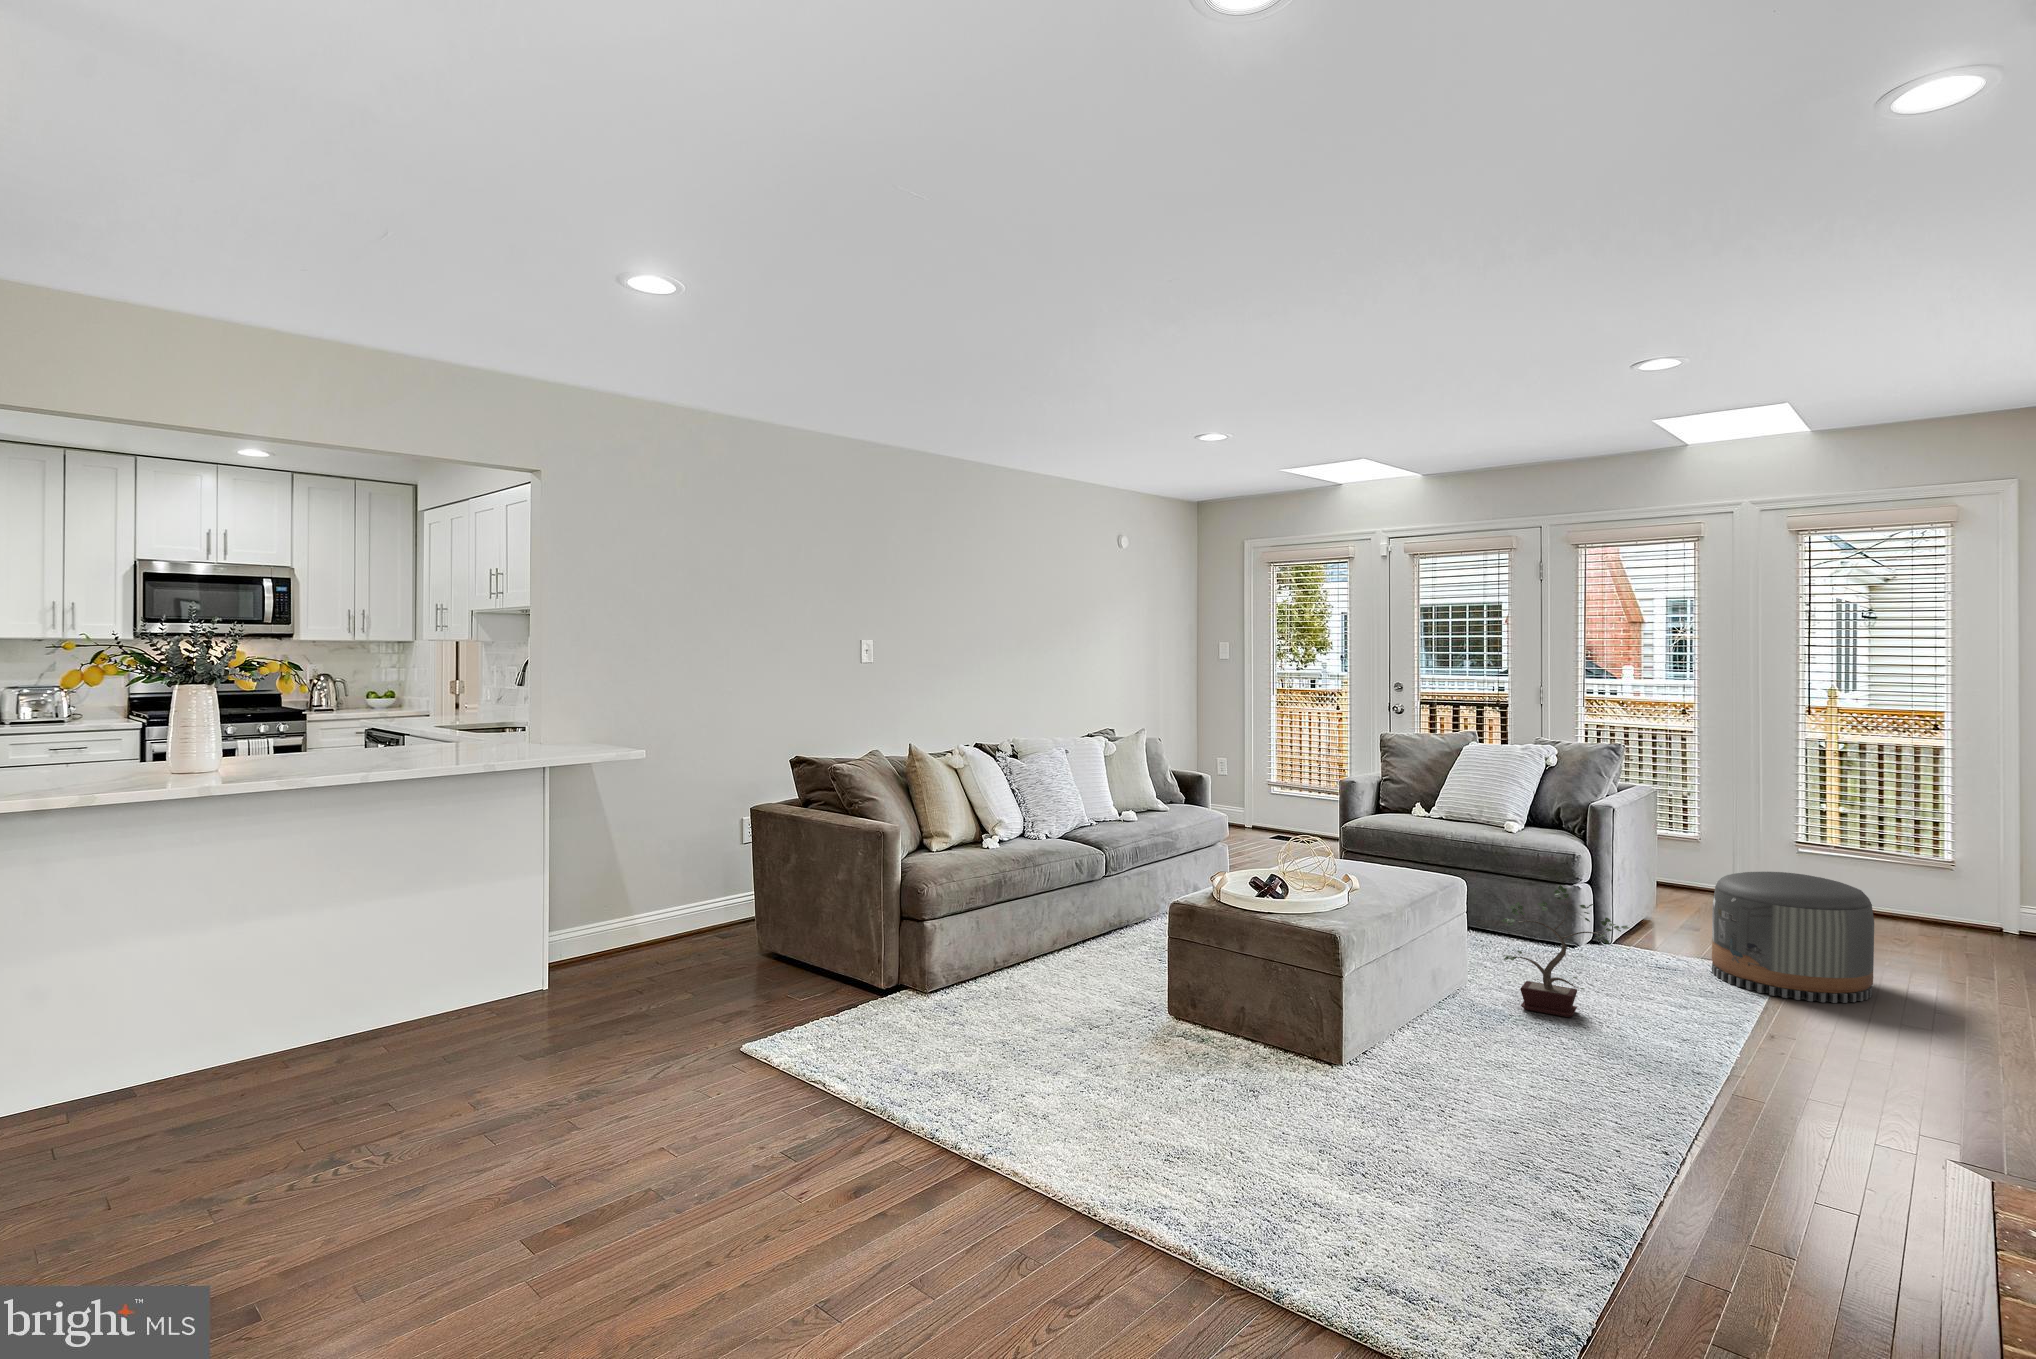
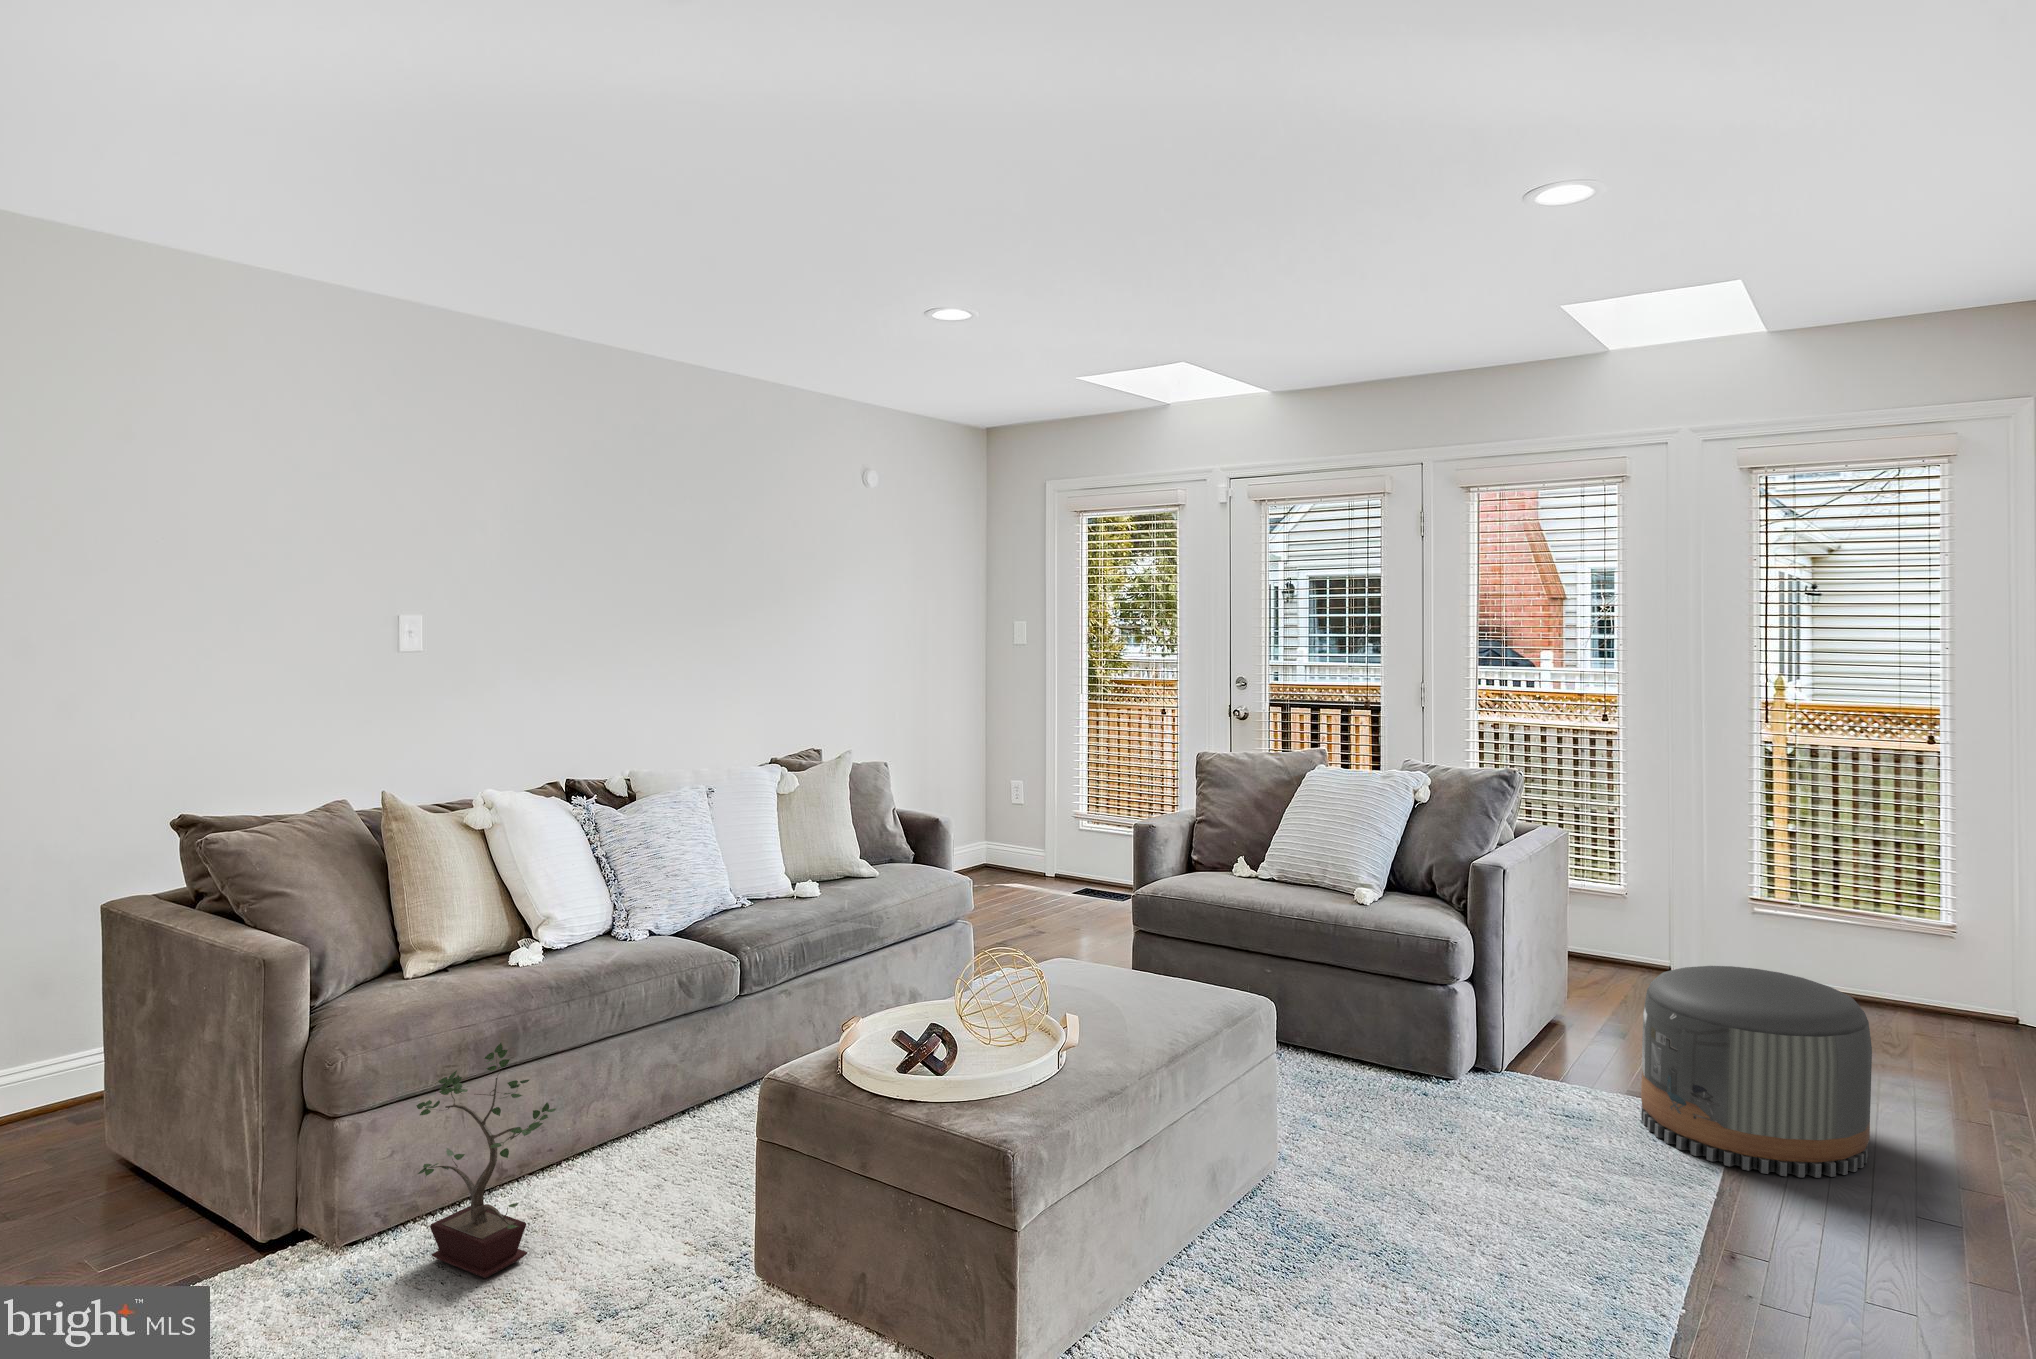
potted plant: present [1501,885,1629,1017] -> present [416,1043,556,1278]

